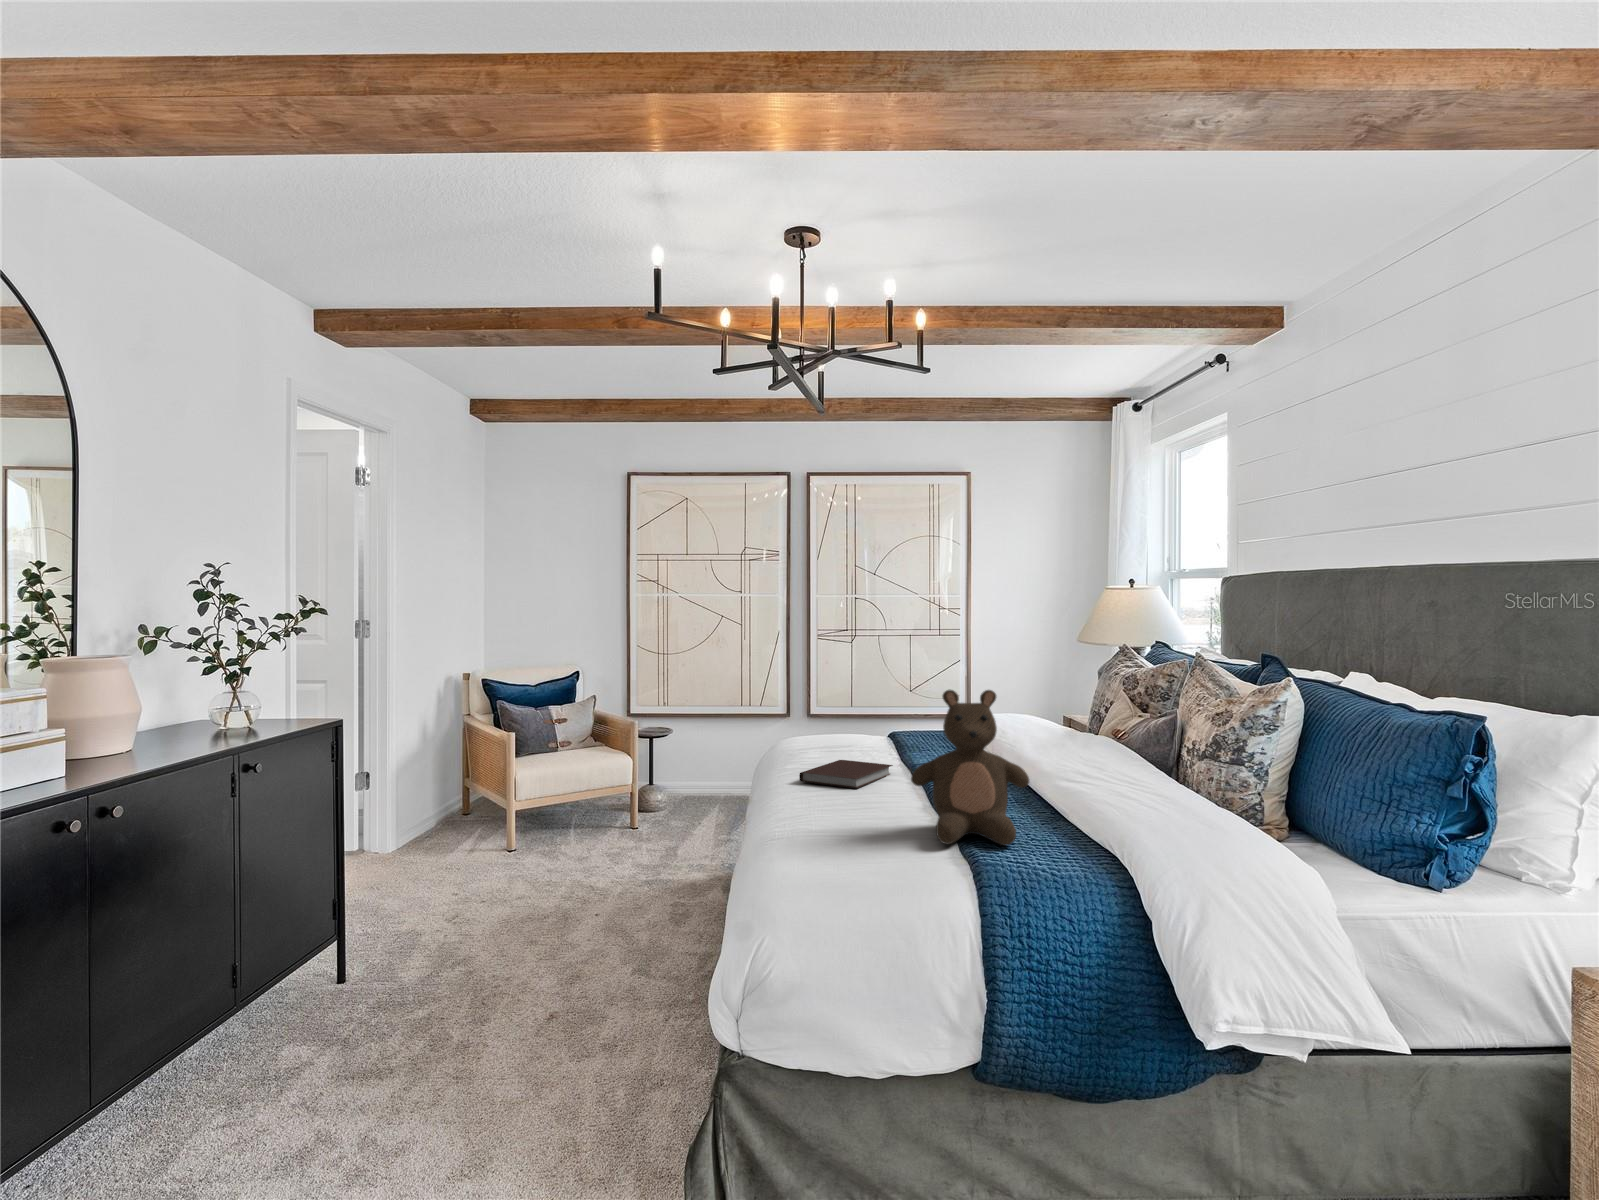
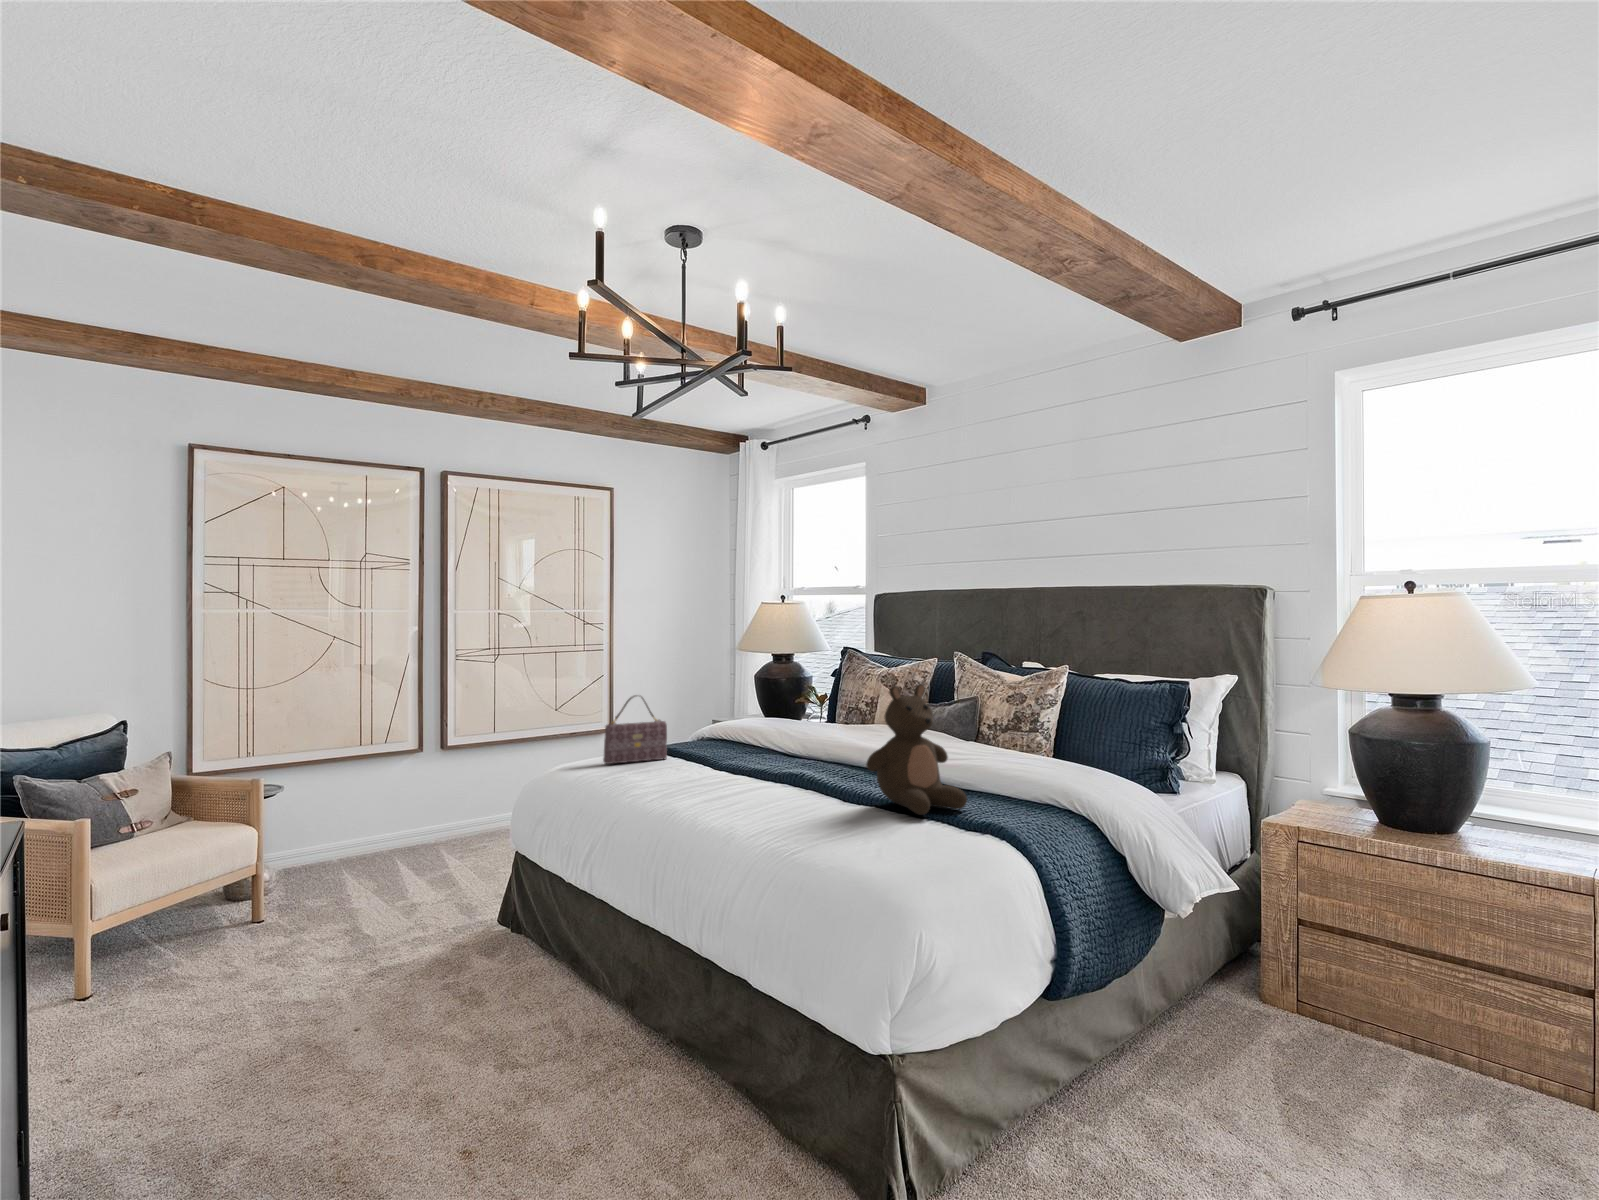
handbag: none [803,683,867,749] -> present [603,695,667,764]
notebook: present [799,760,893,789] -> none [681,767,746,791]

